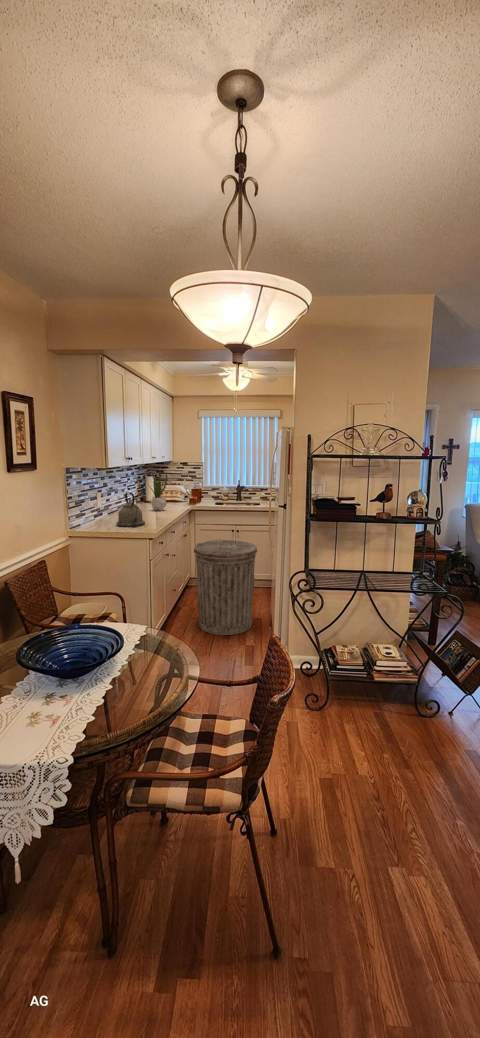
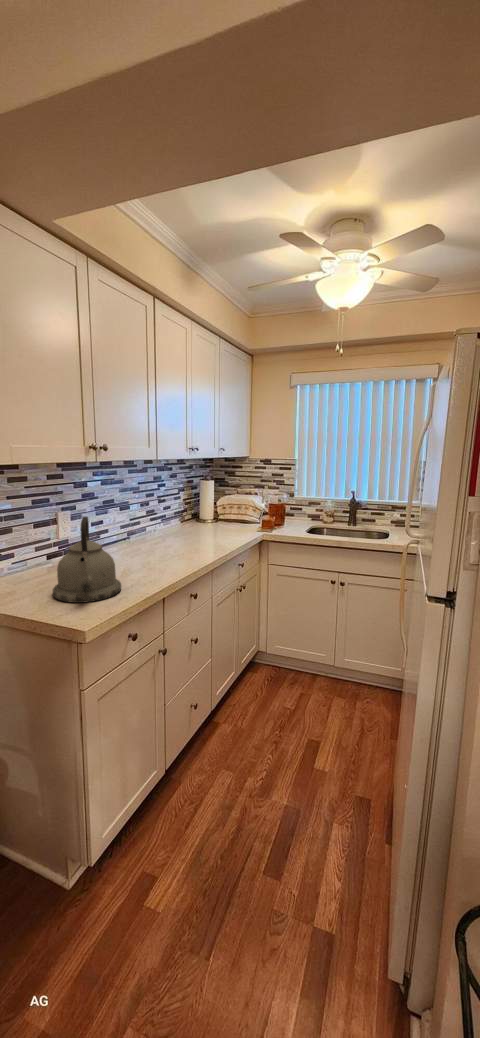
potted plant: present [150,471,167,511] -> none [179,467,215,544]
trash can: present [194,539,257,635] -> none [236,621,391,881]

